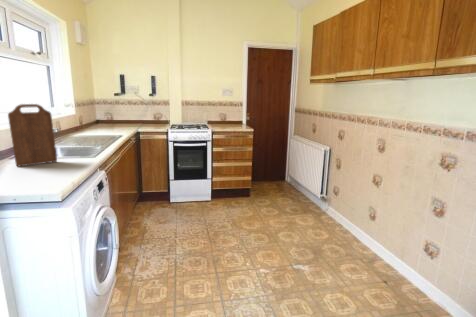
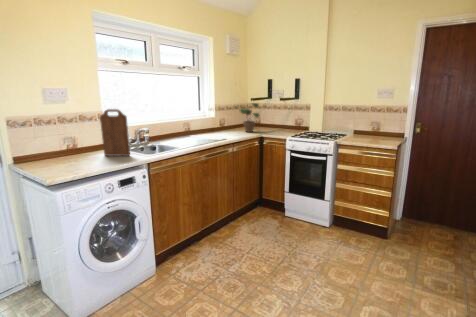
potted plant: none [99,98,131,129] -> present [240,103,260,132]

